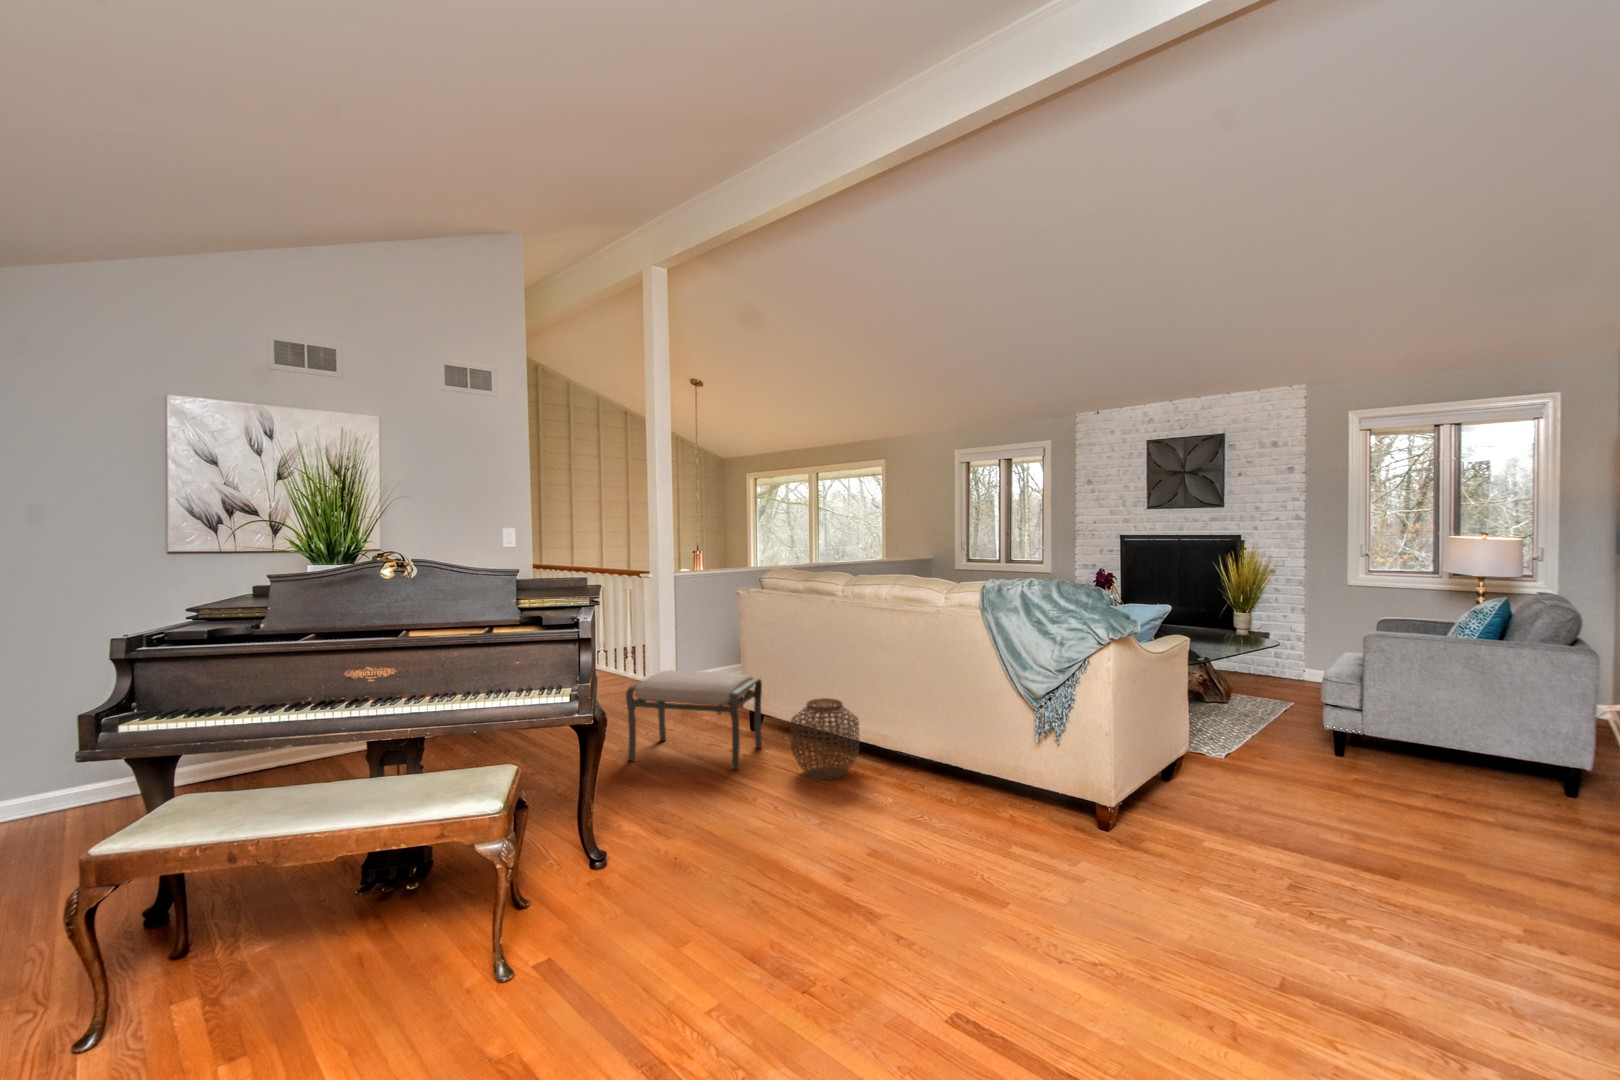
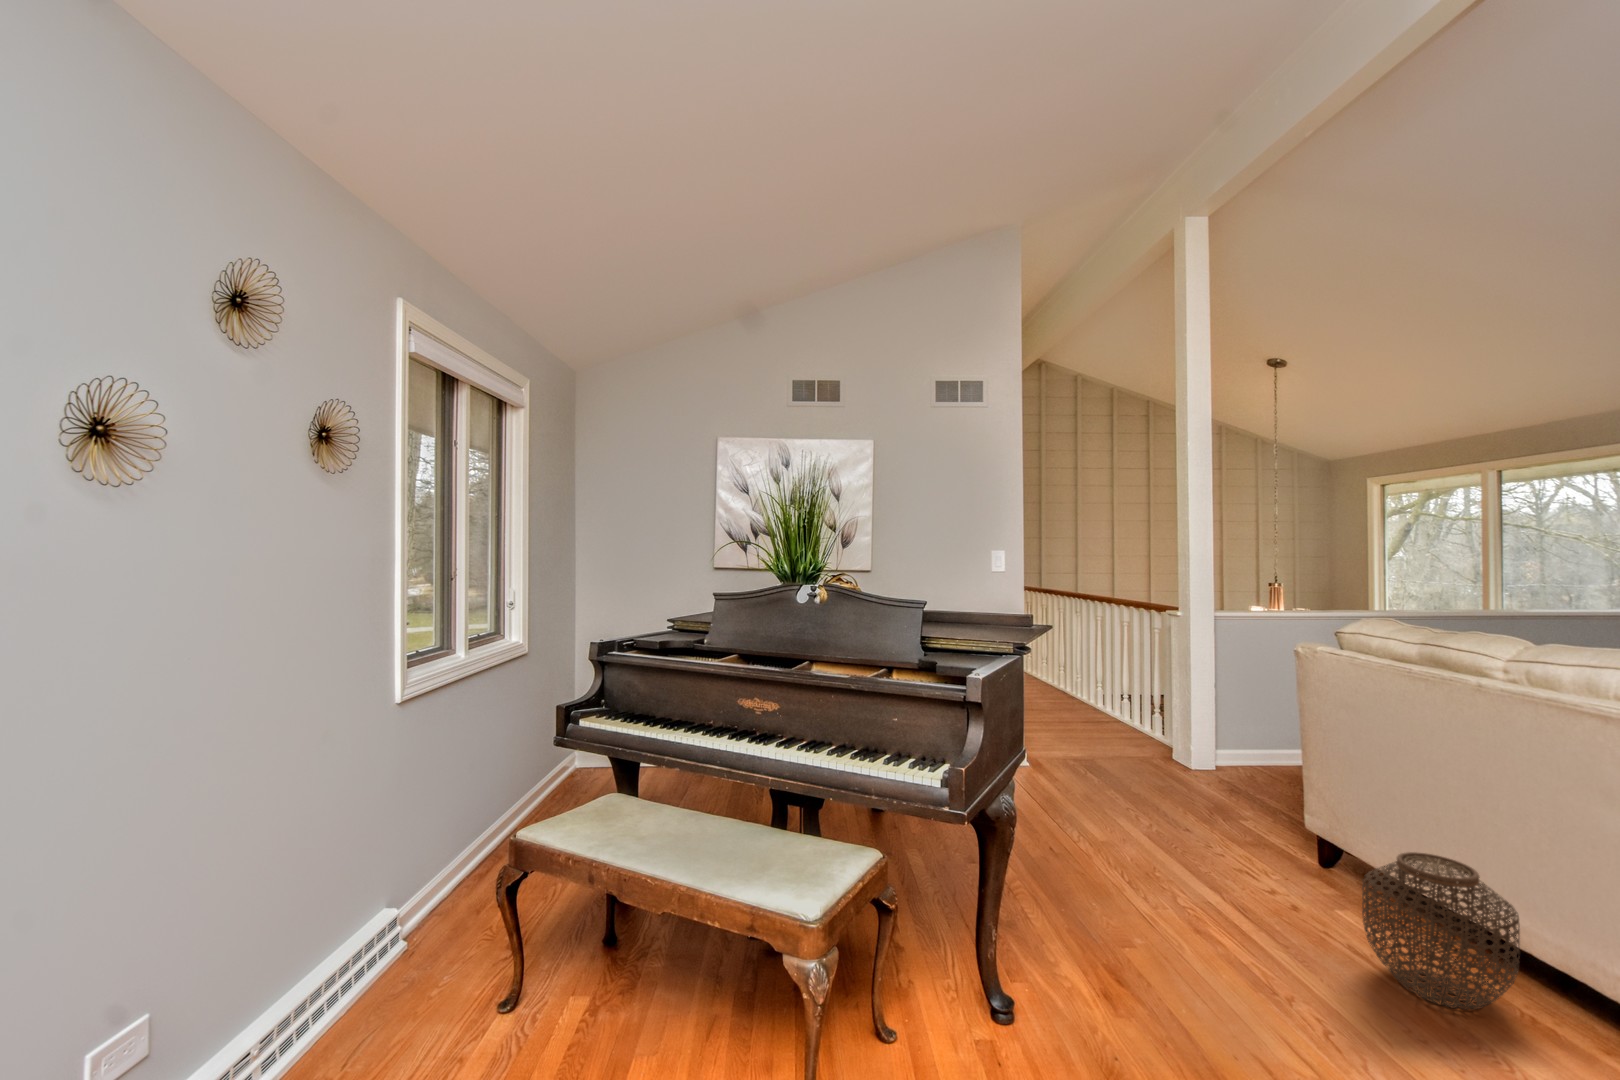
ottoman: present [626,670,762,769] -> none [1105,747,1324,924]

